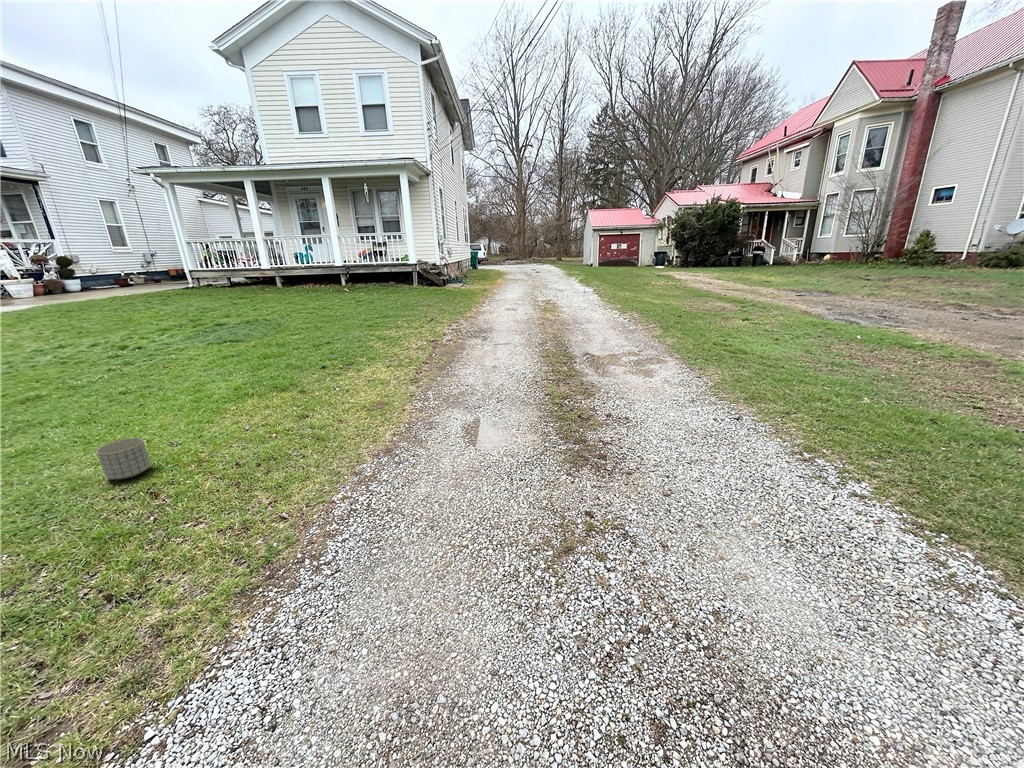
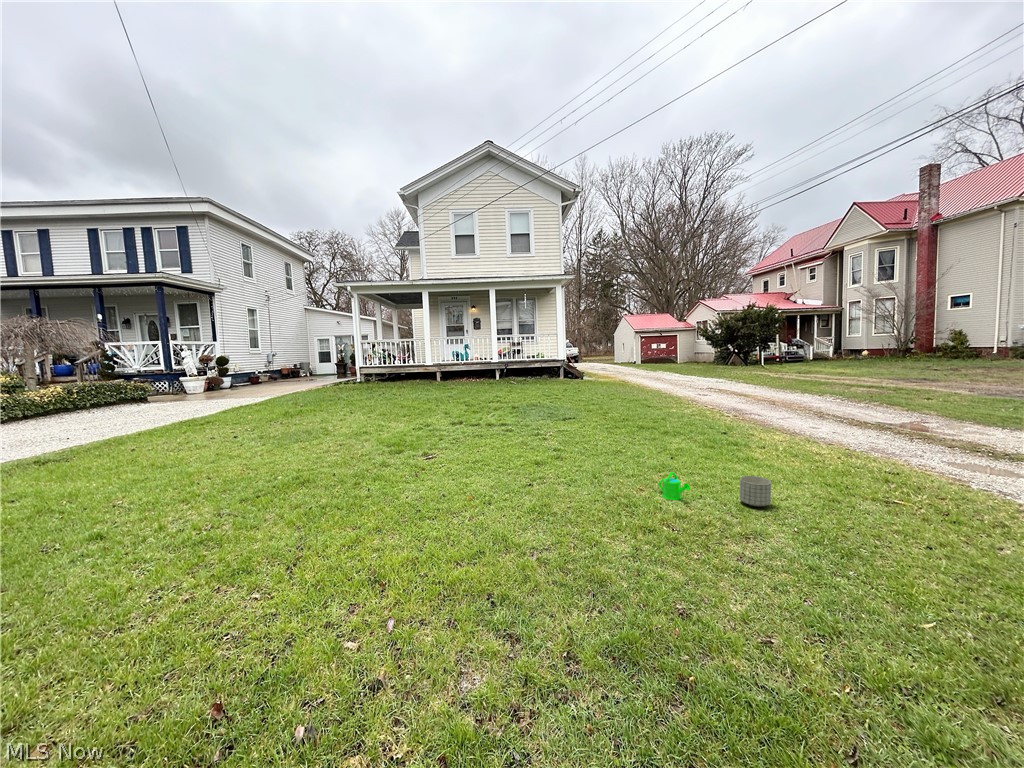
watering can: none [45,428,85,464] -> present [658,472,690,500]

